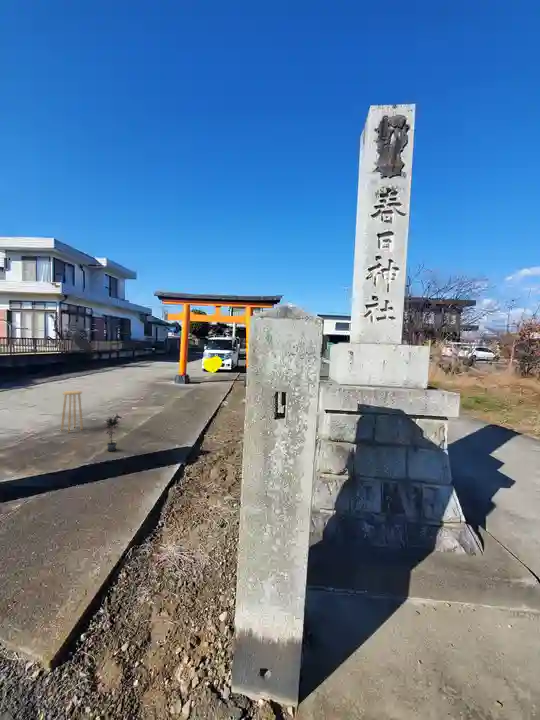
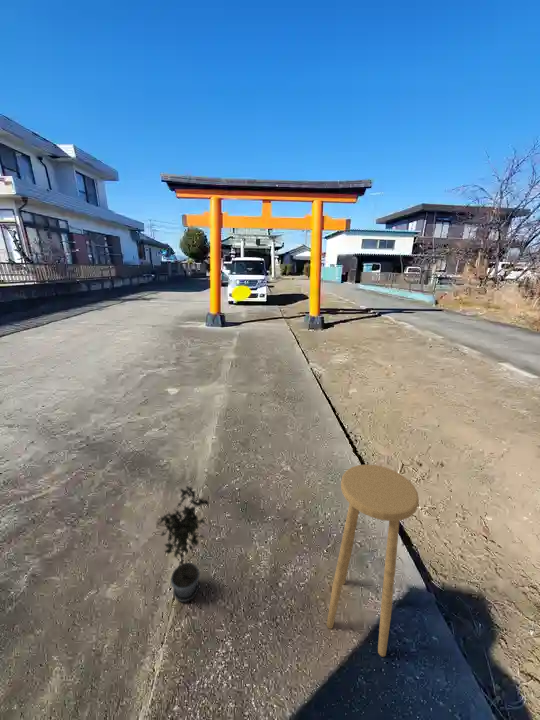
stool: present [61,391,83,432] -> present [327,465,419,657]

